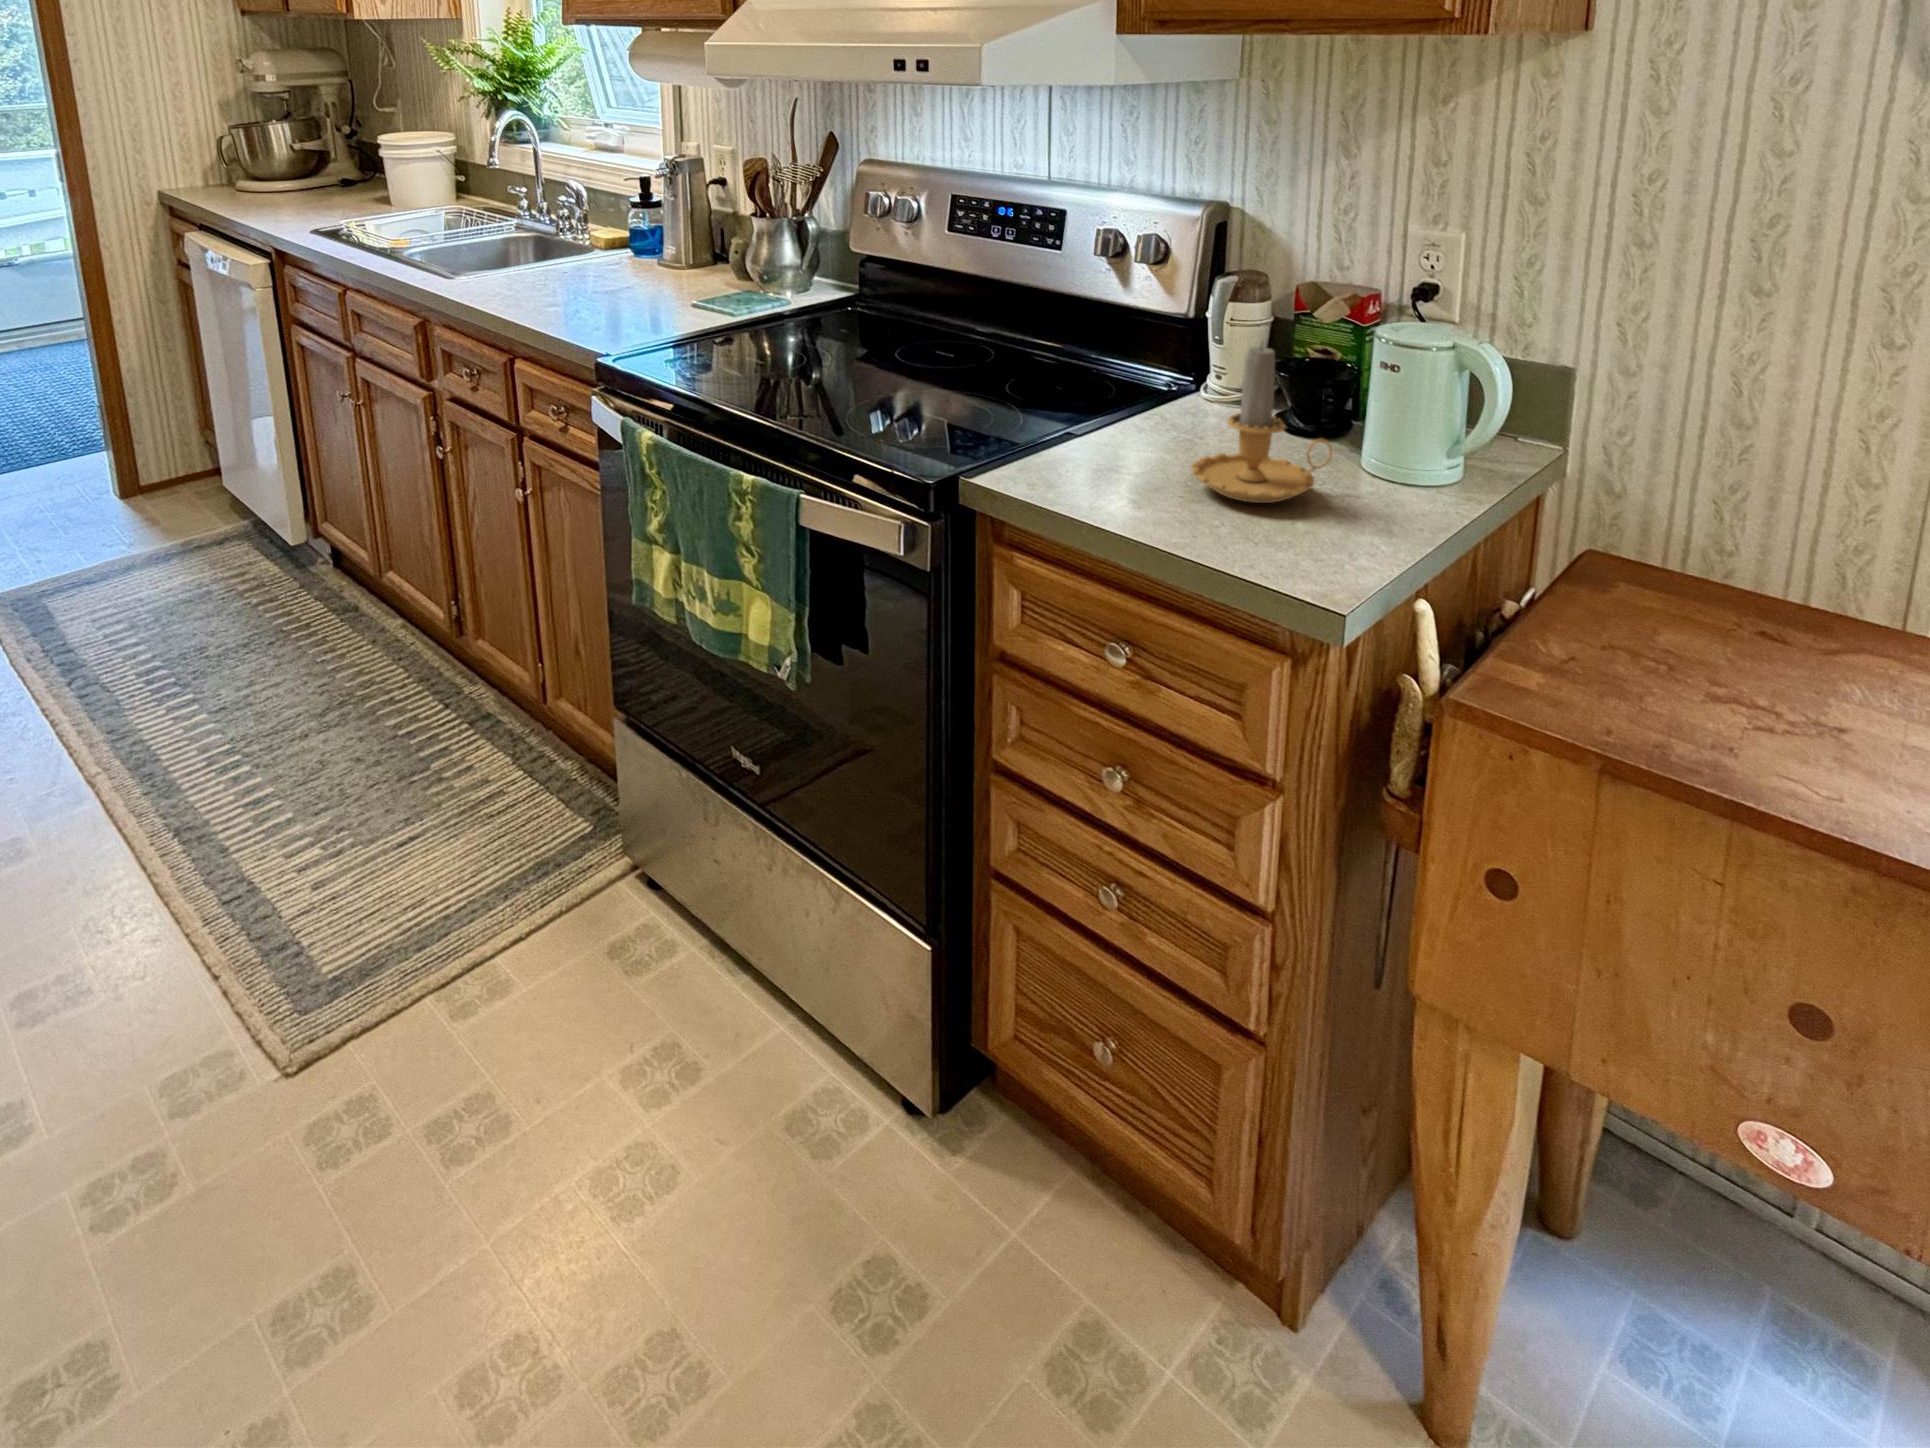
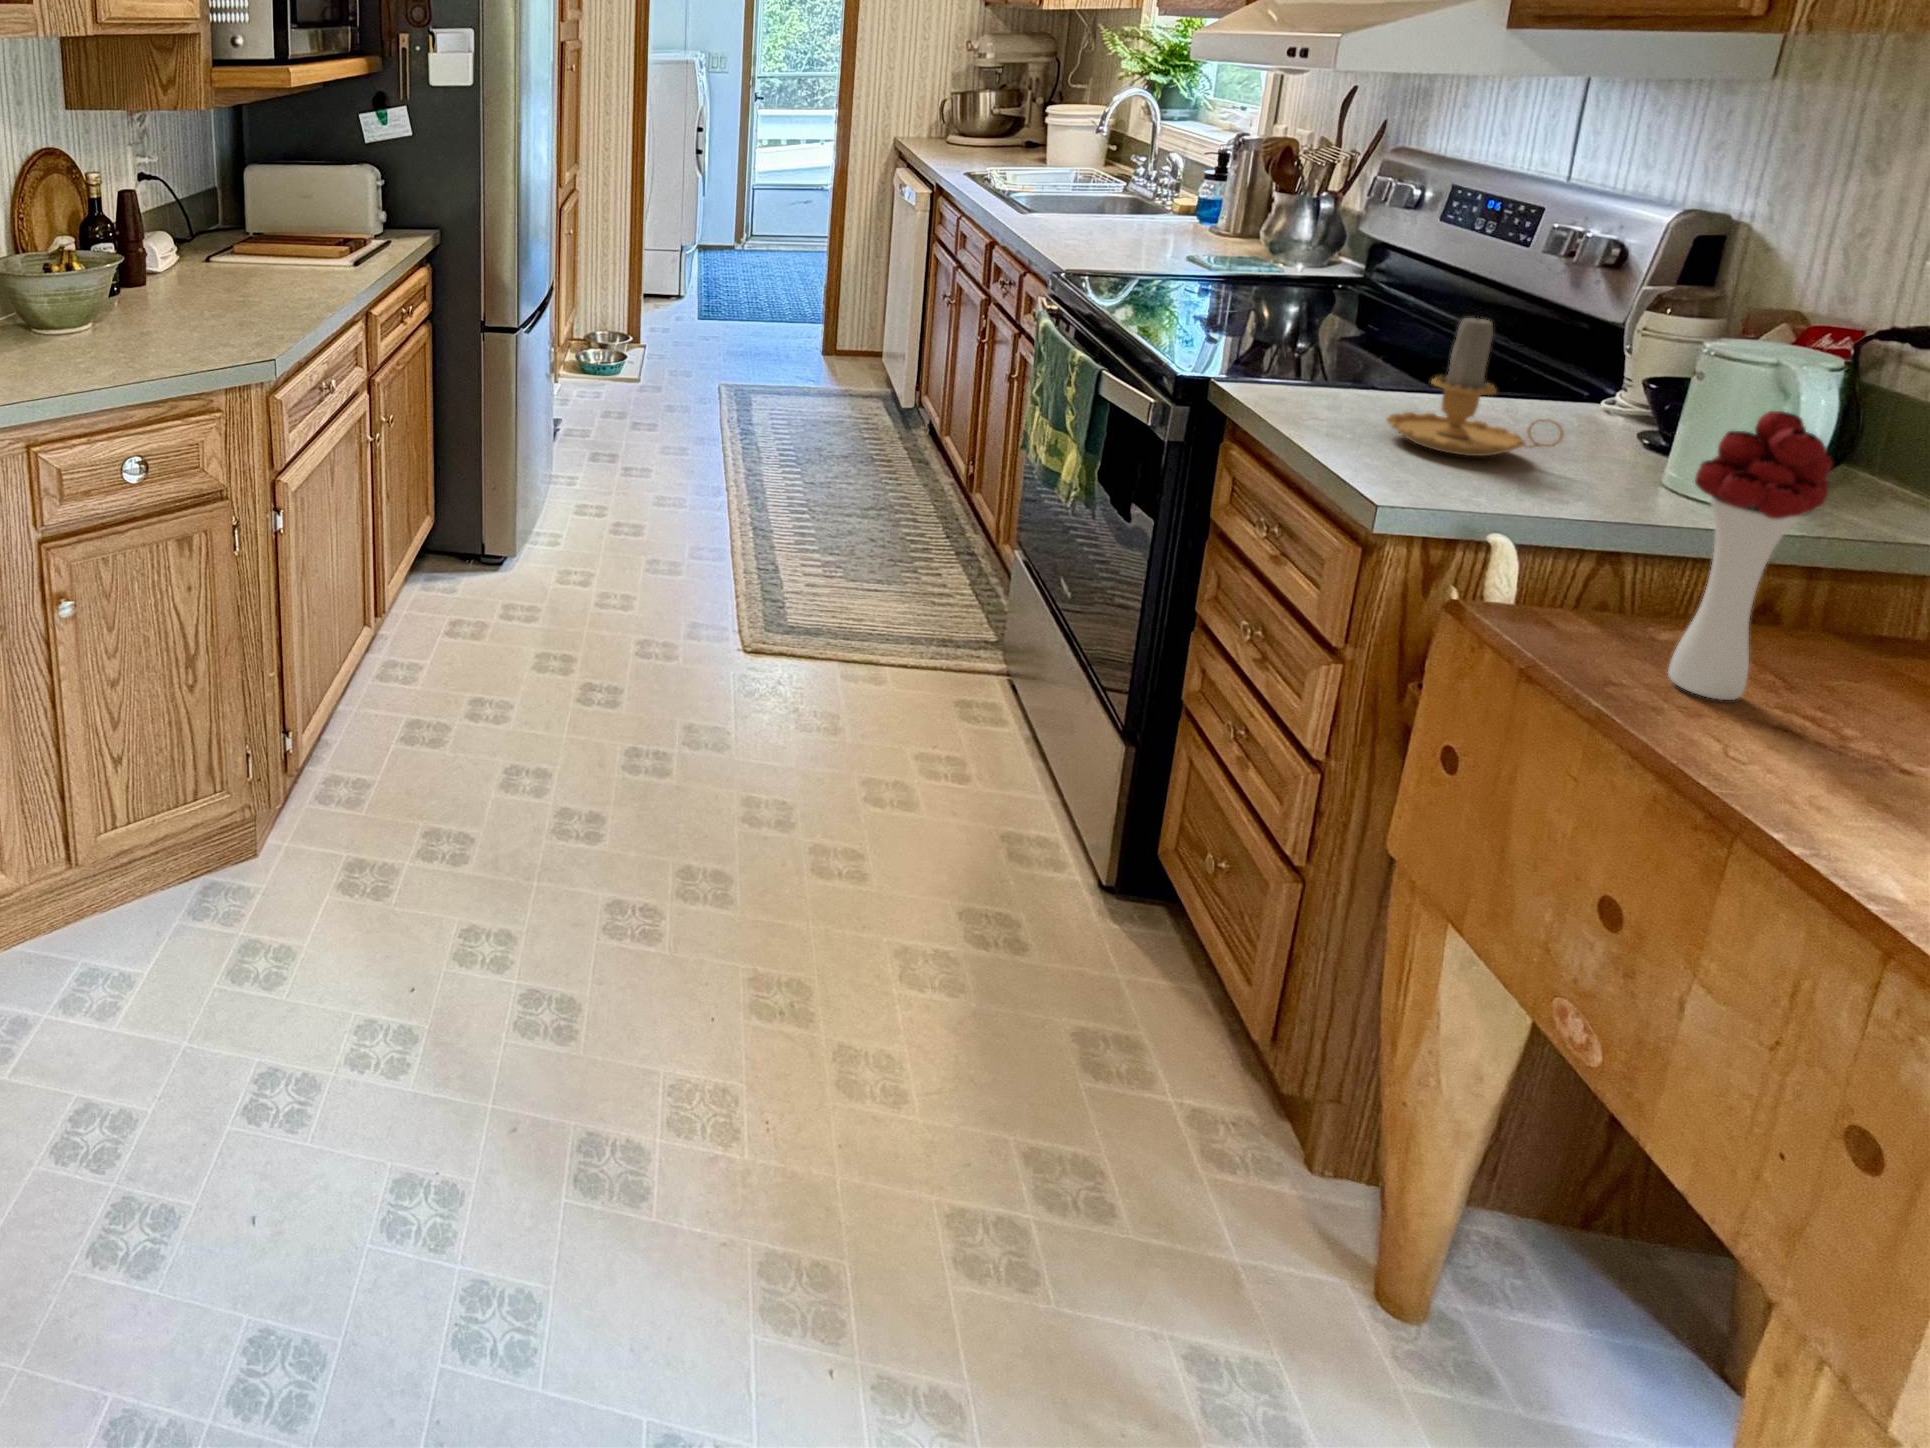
flower bouquet: none [1654,412,1794,719] -> present [1668,411,1832,700]

